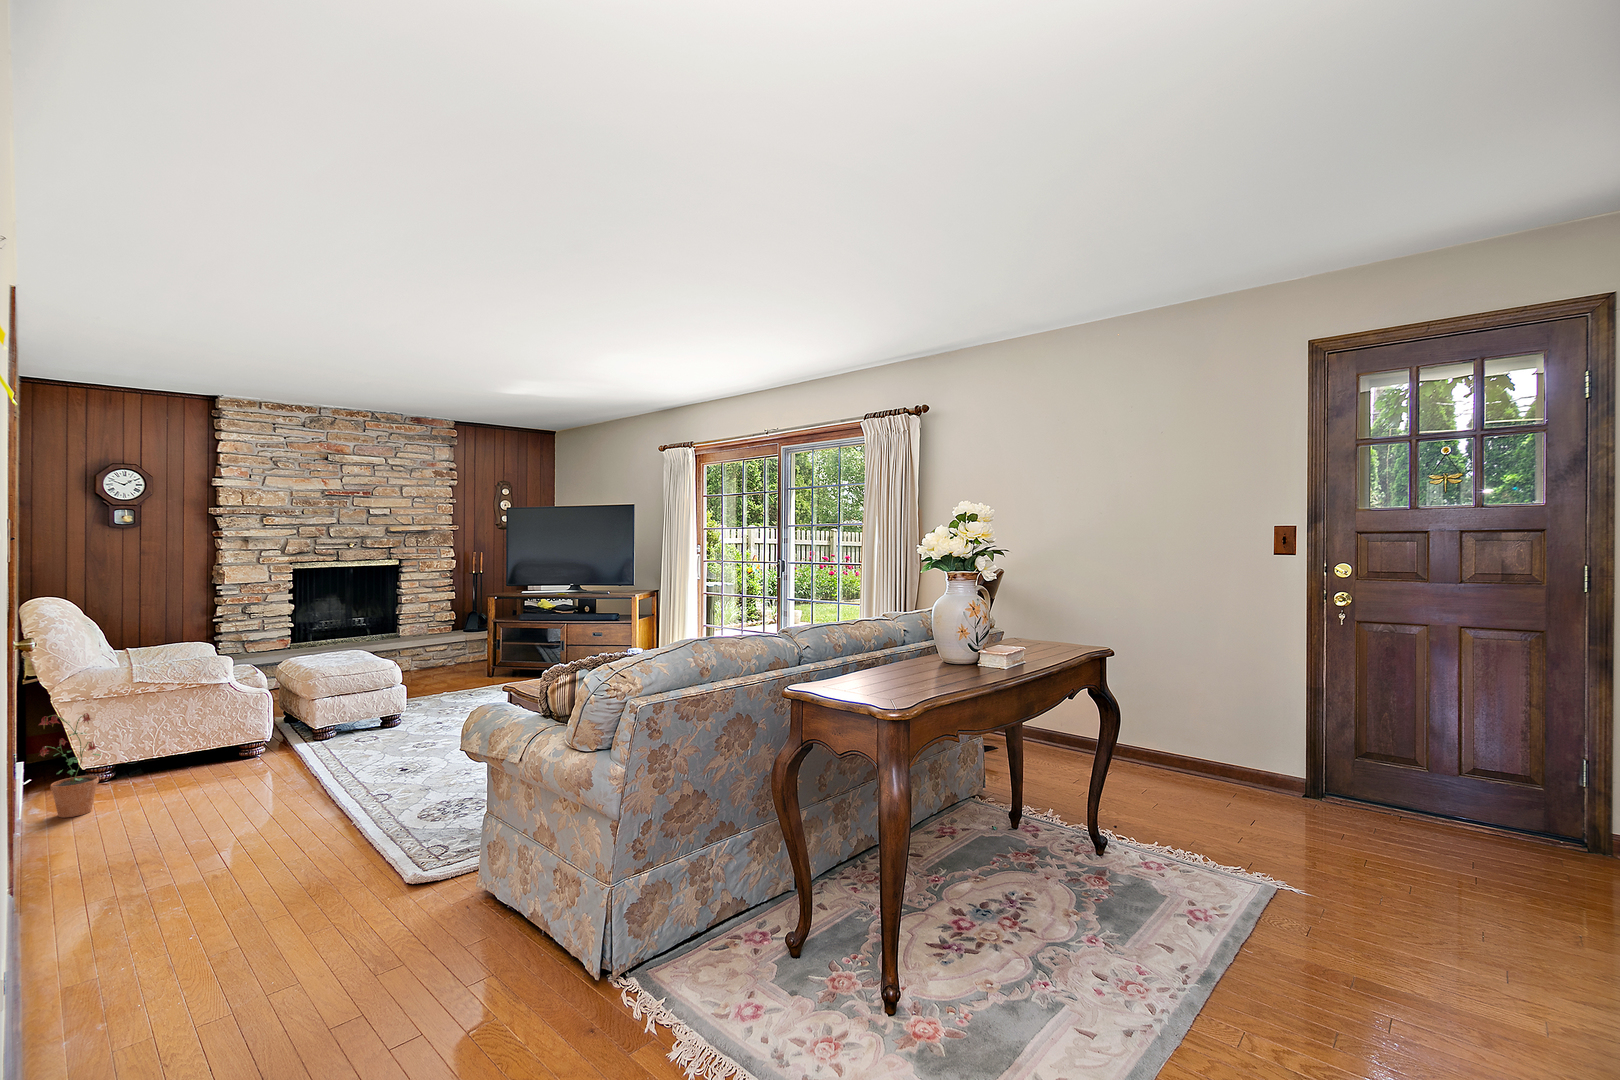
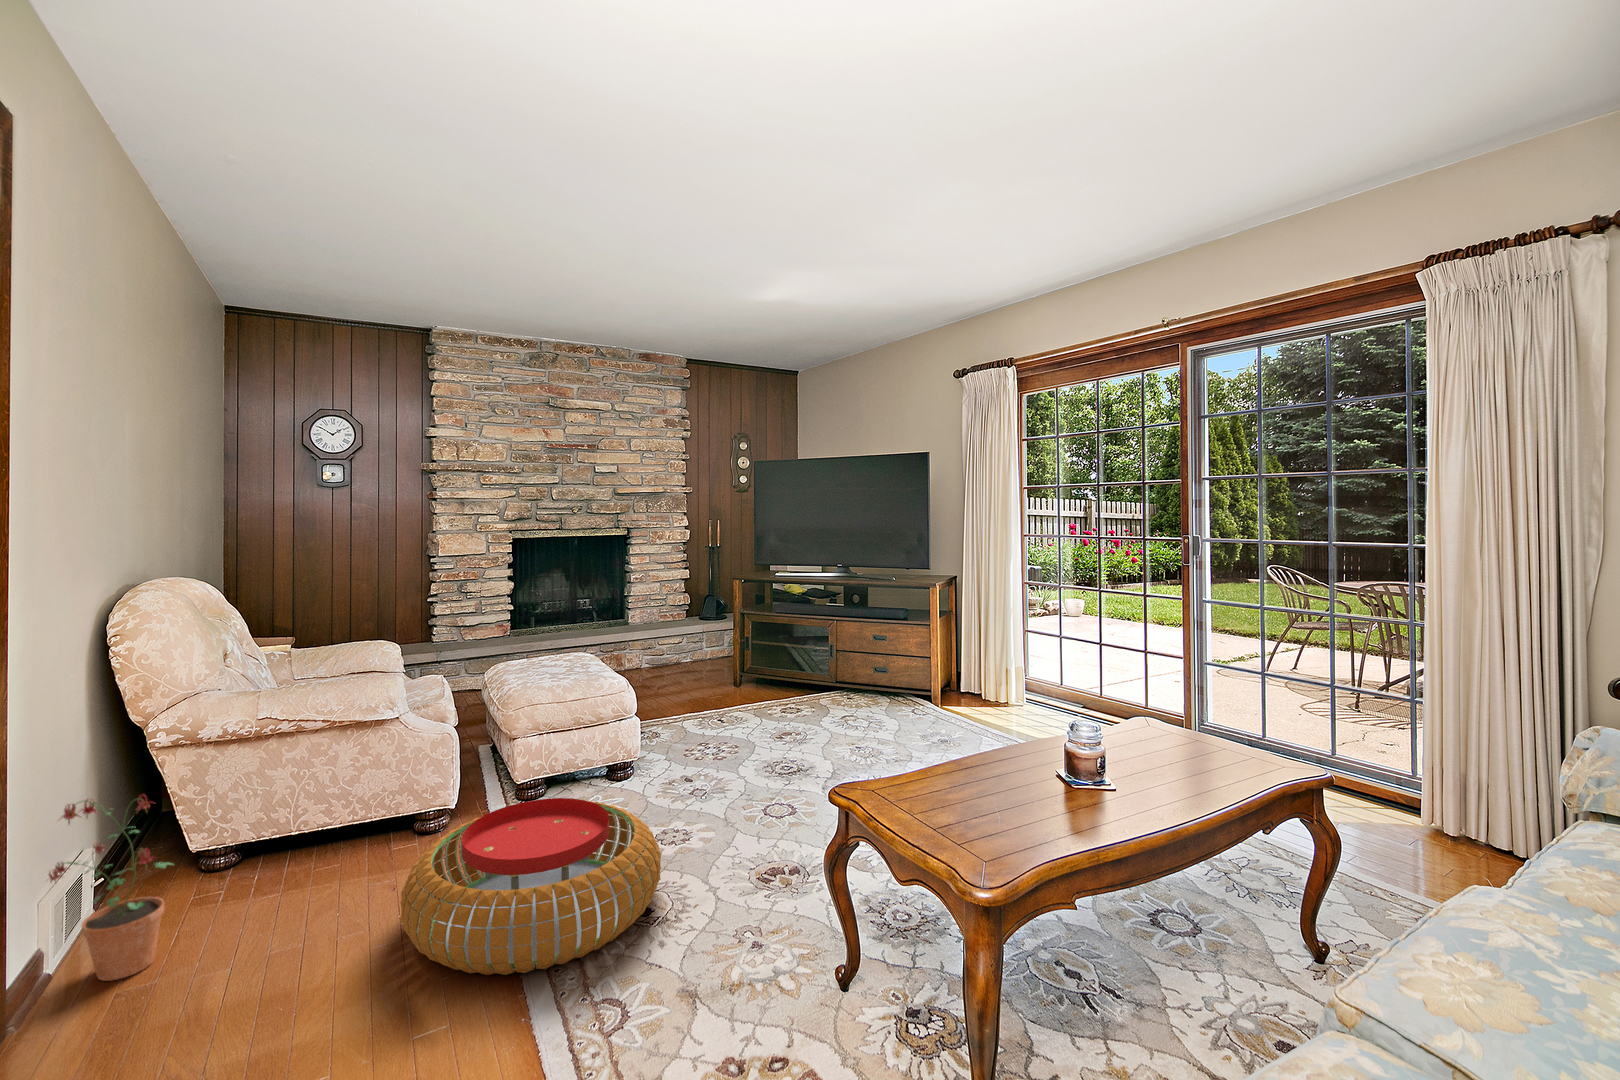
pouf: none [254,718,417,795] -> present [401,798,661,975]

